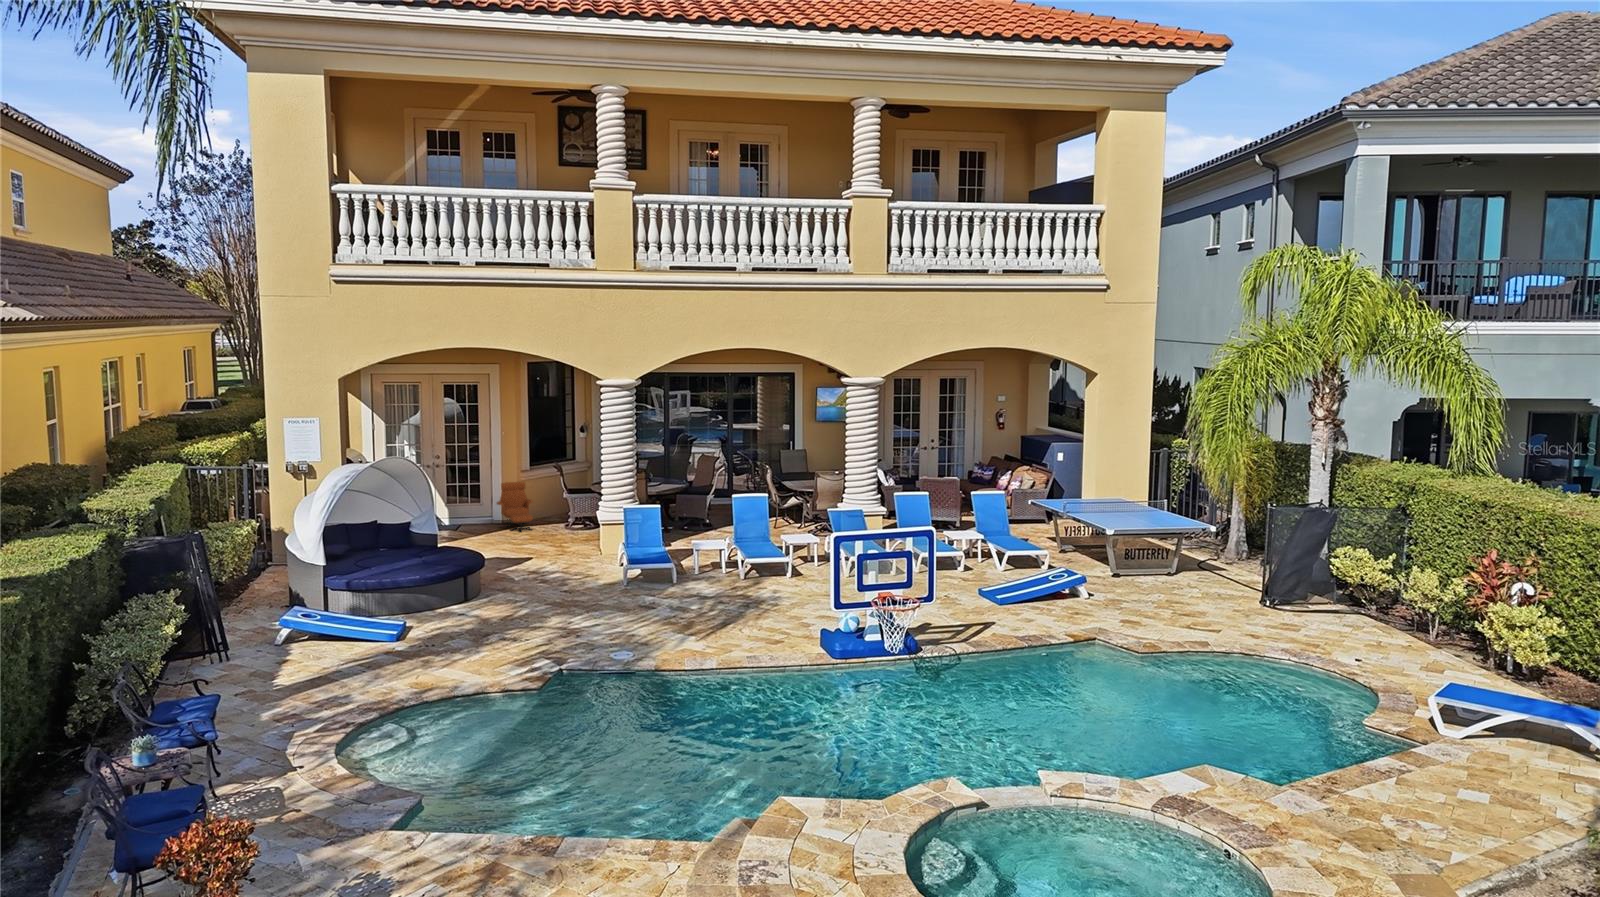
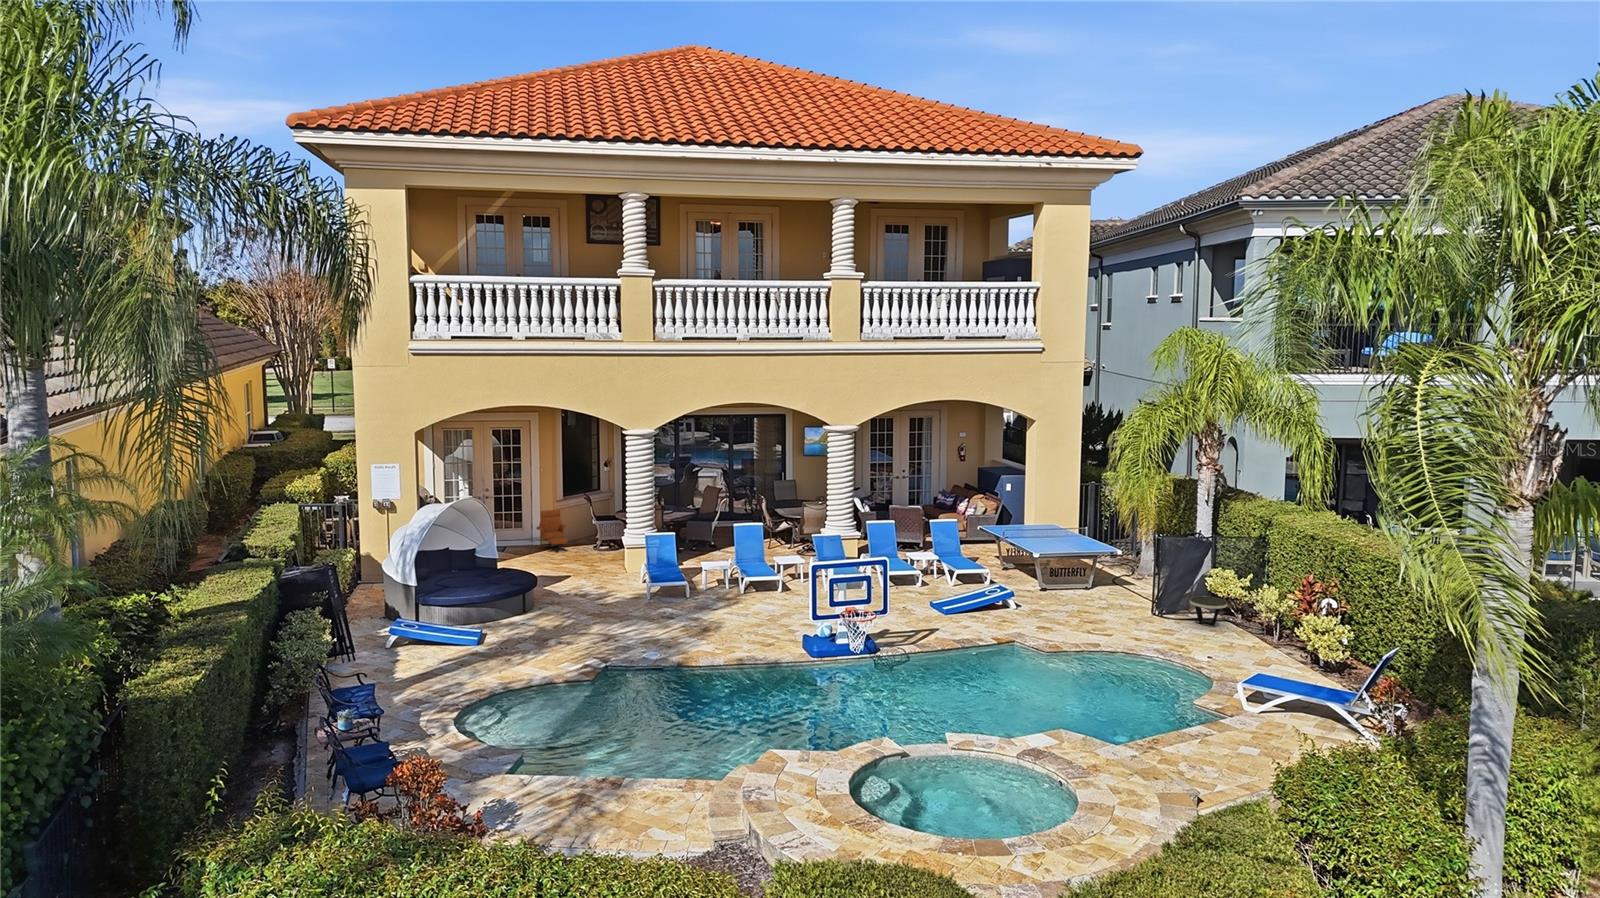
side table: none [1310,582,1360,621] -> present [1190,596,1227,626]

